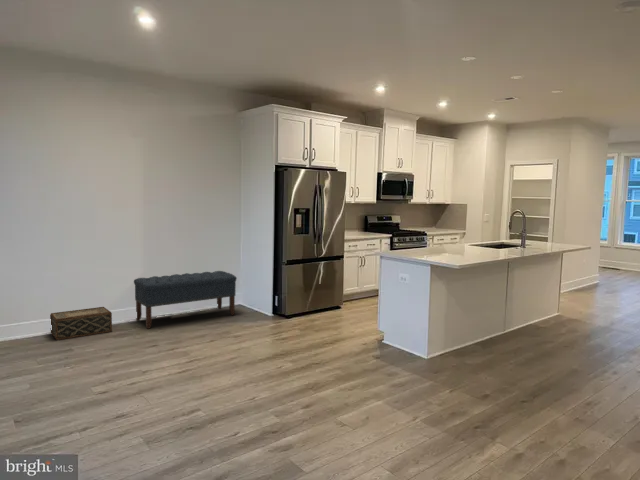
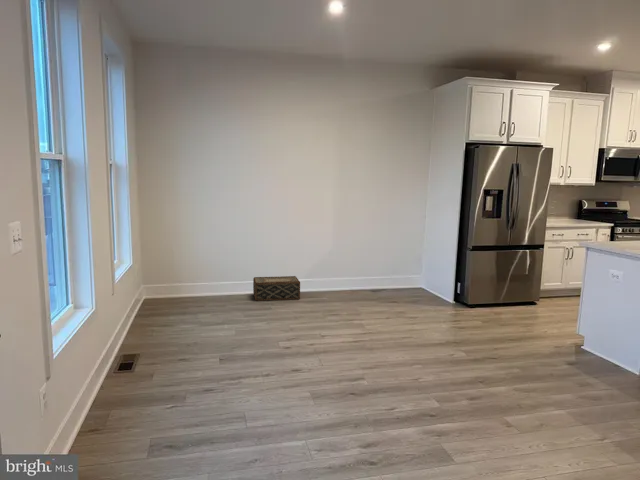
bench: present [134,271,237,328] -> none [322,252,418,300]

